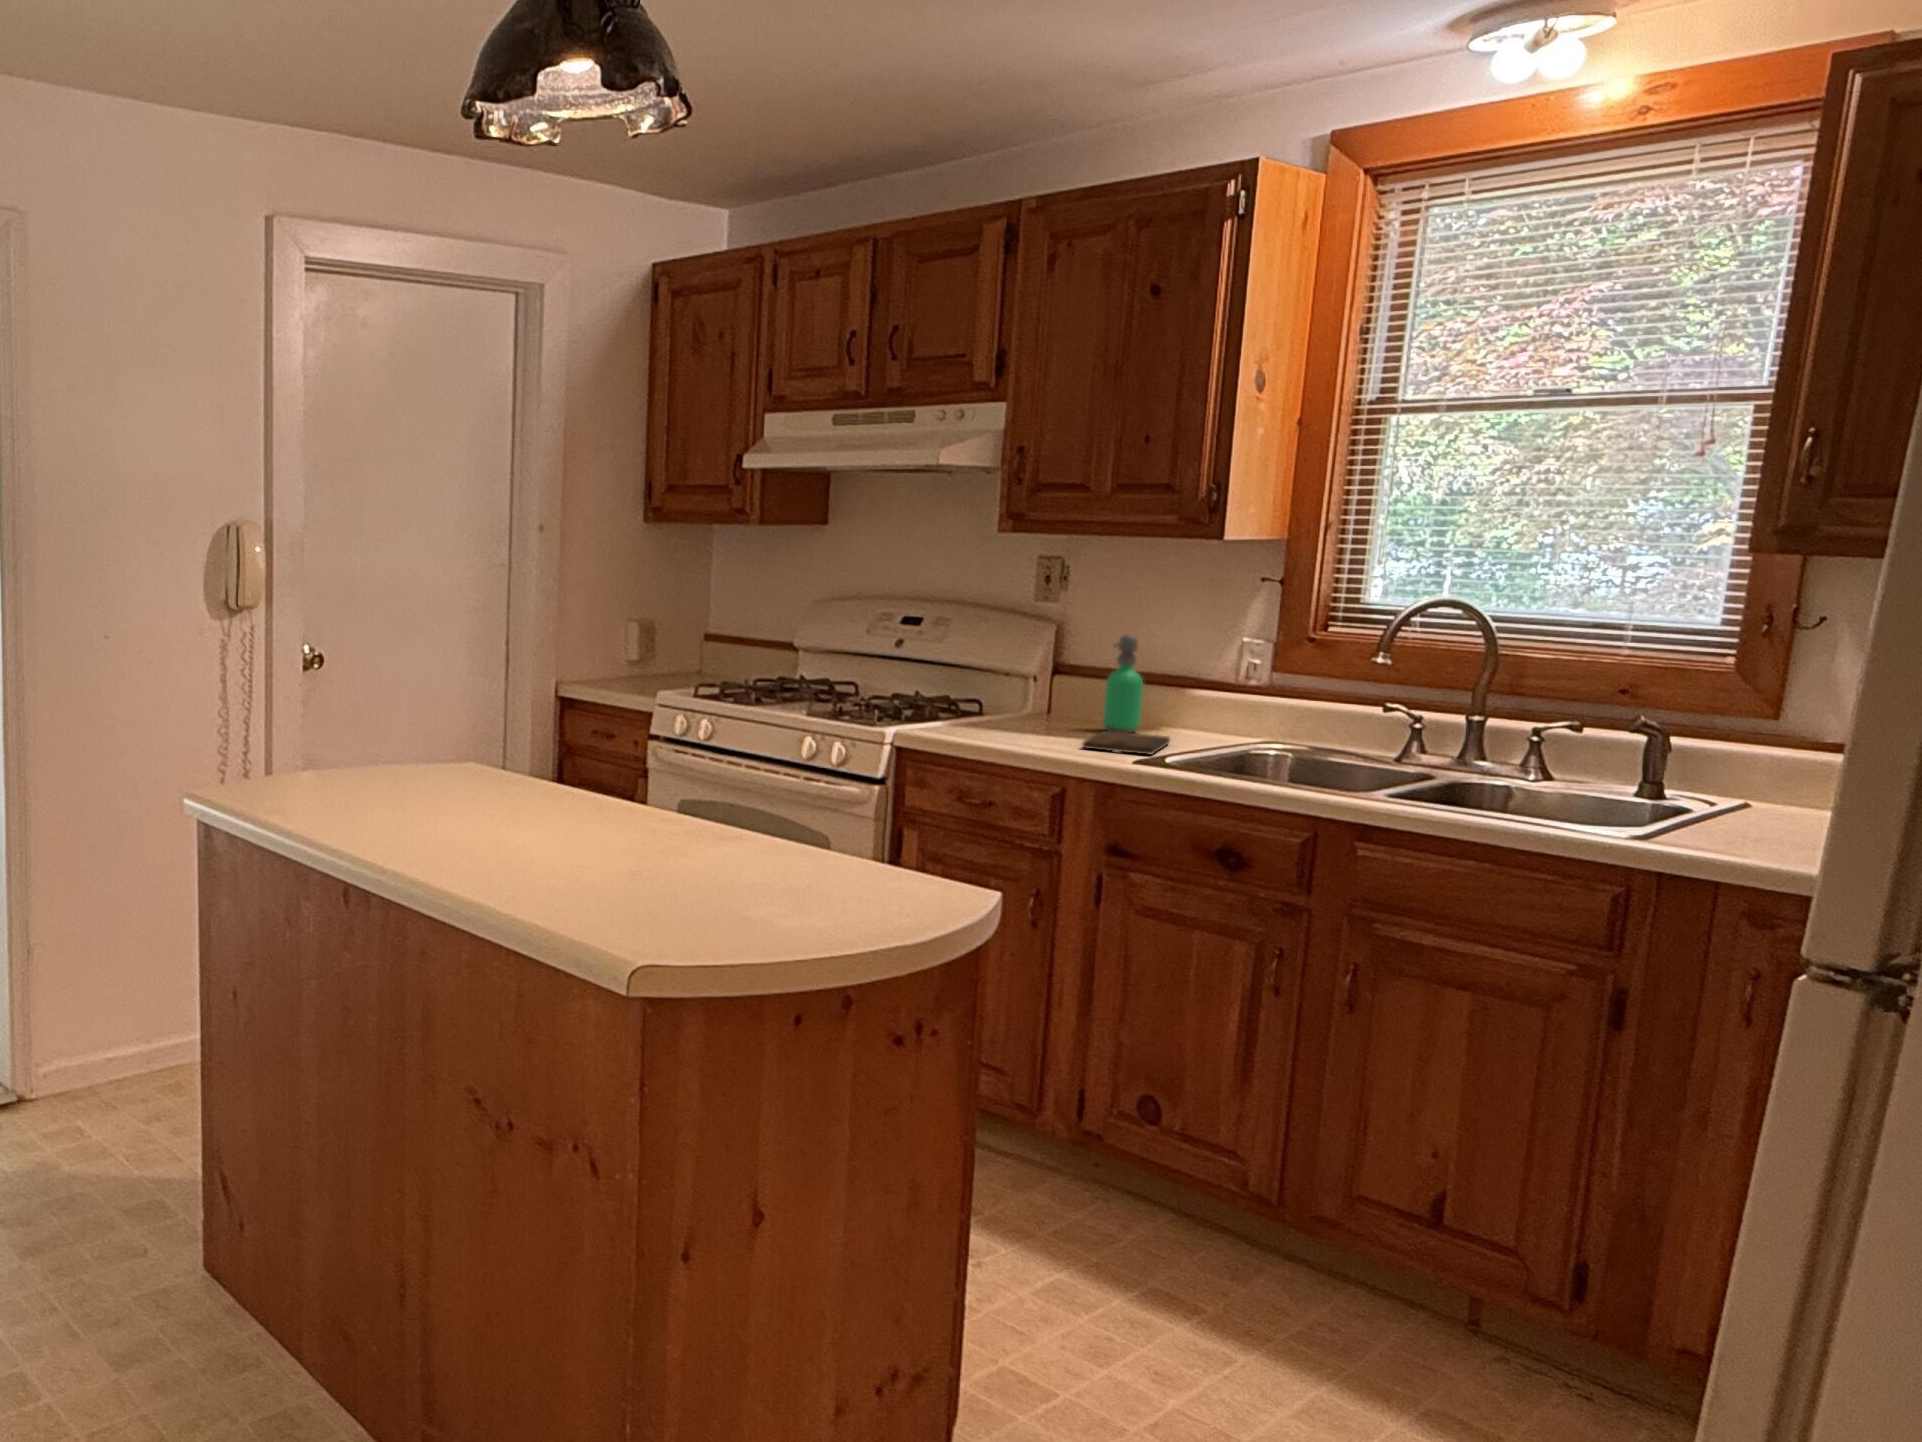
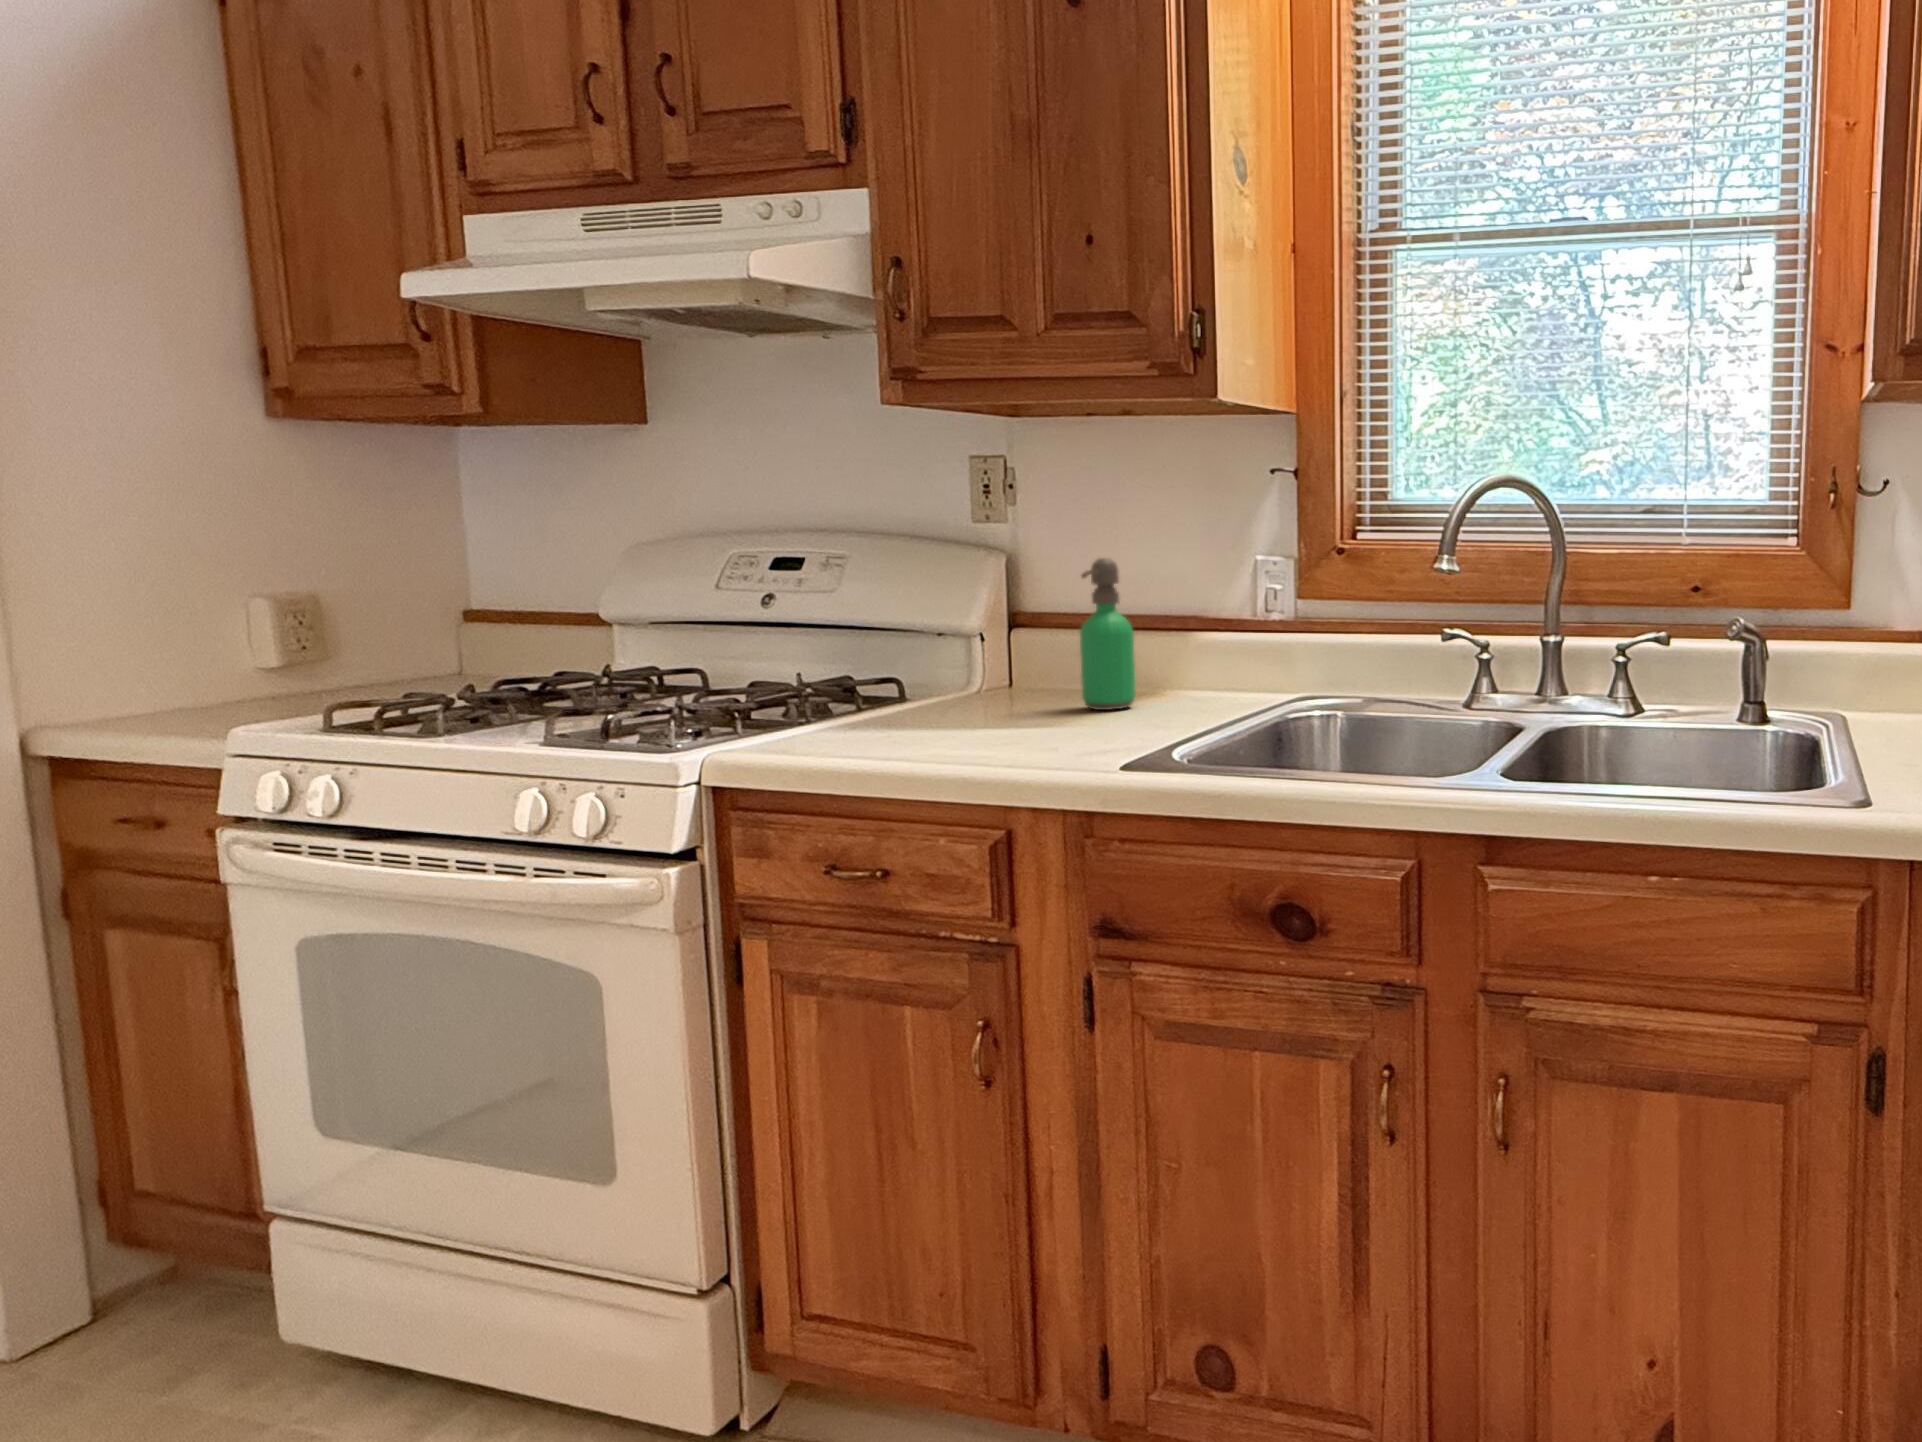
cutting board: present [1083,731,1170,754] -> none [1037,709,1177,746]

